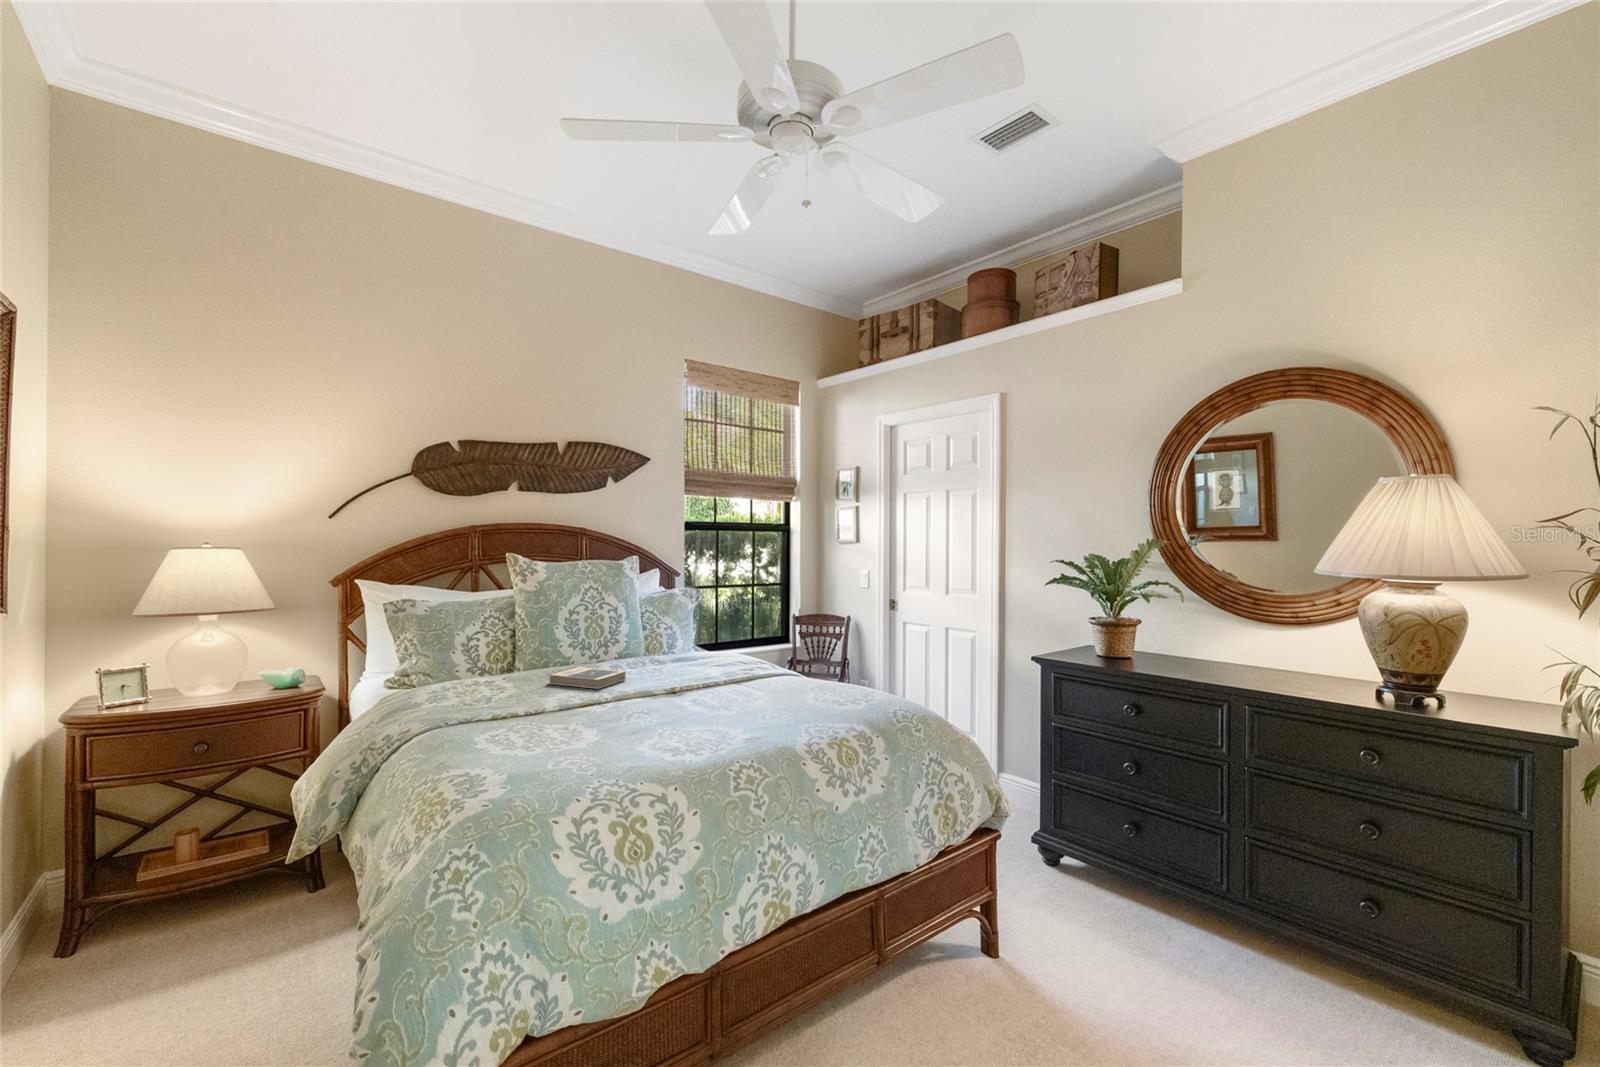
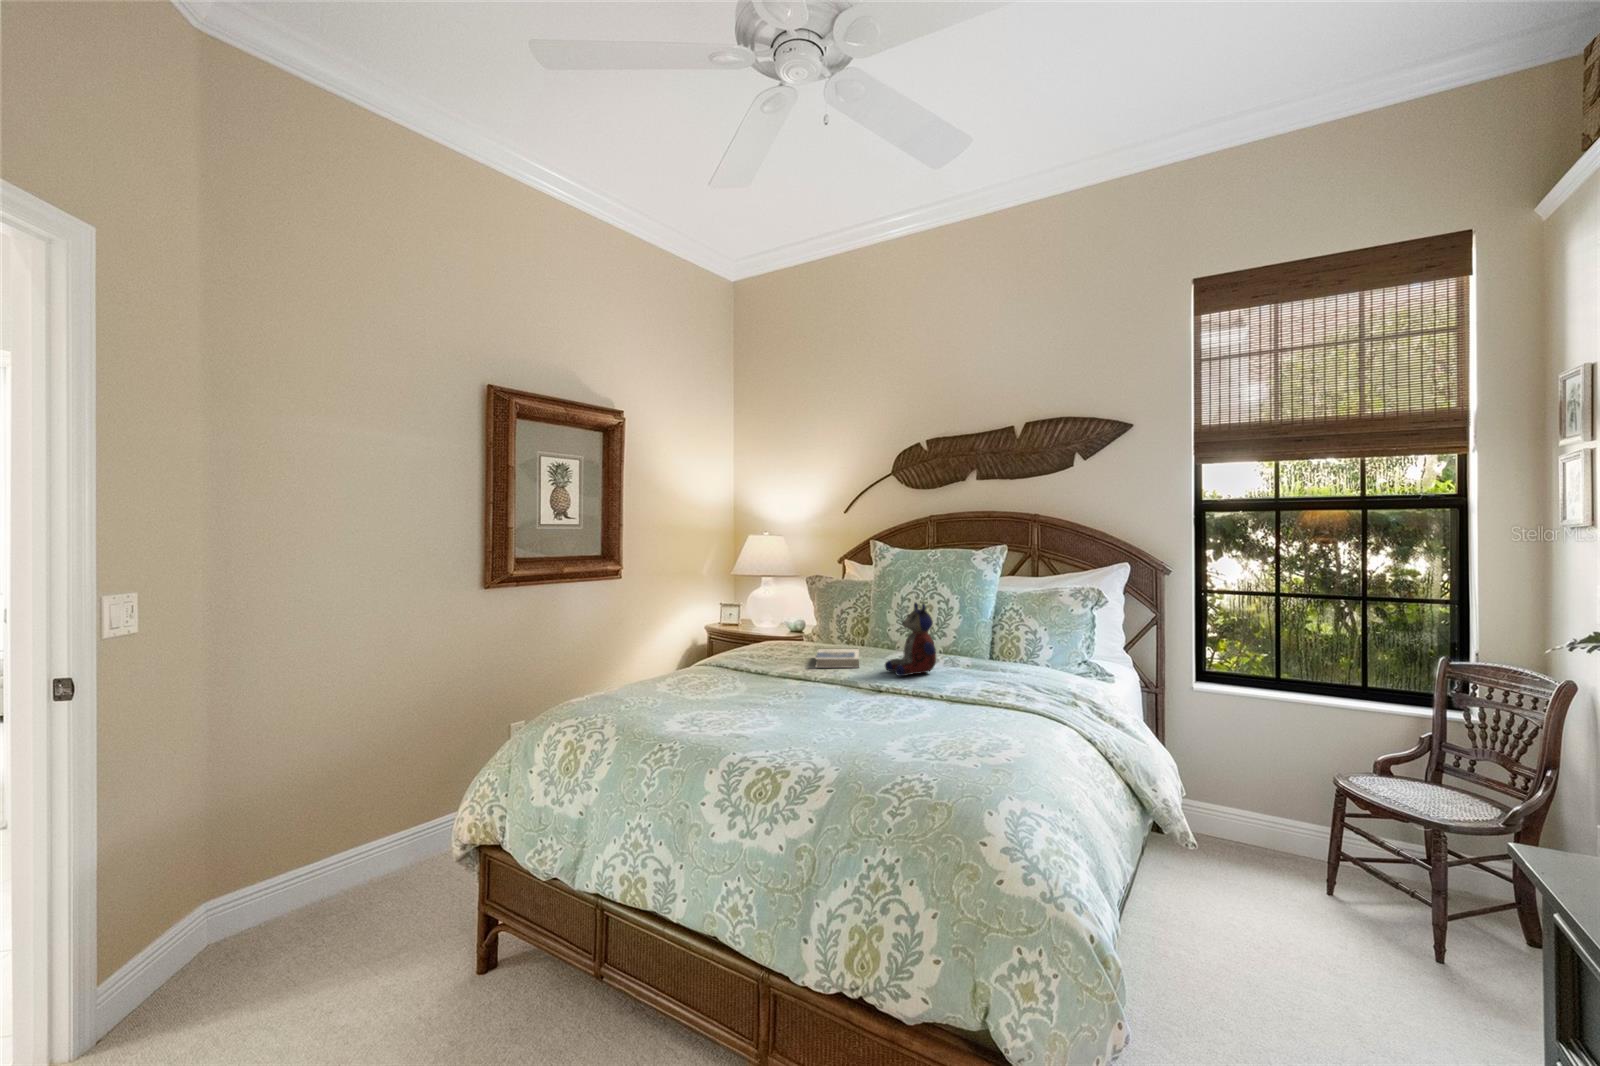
stuffed bear: none [654,609,705,676] -> present [885,603,936,676]

